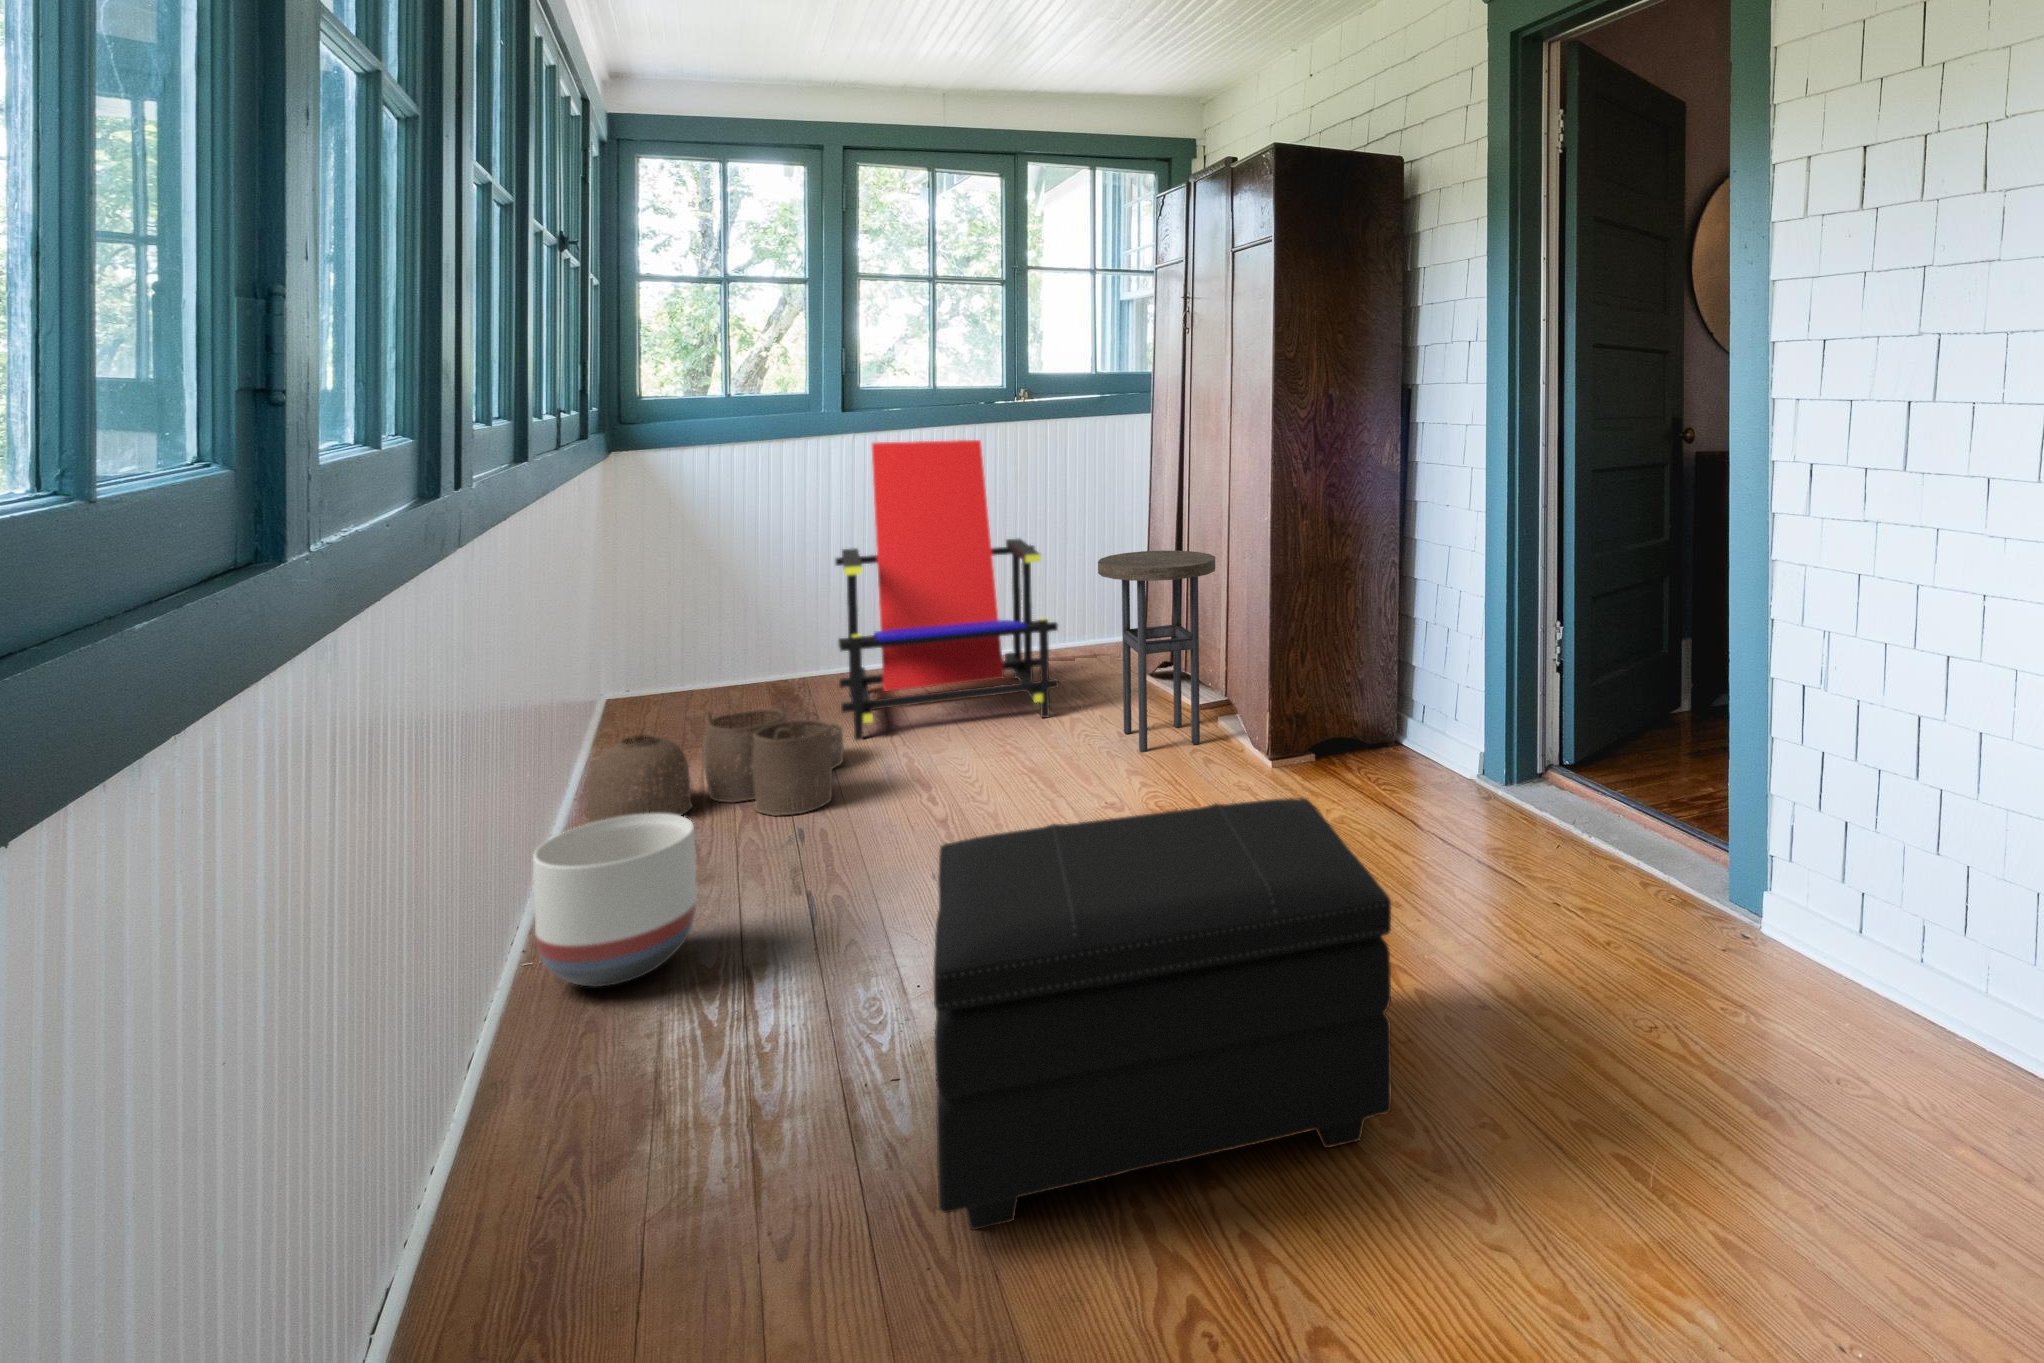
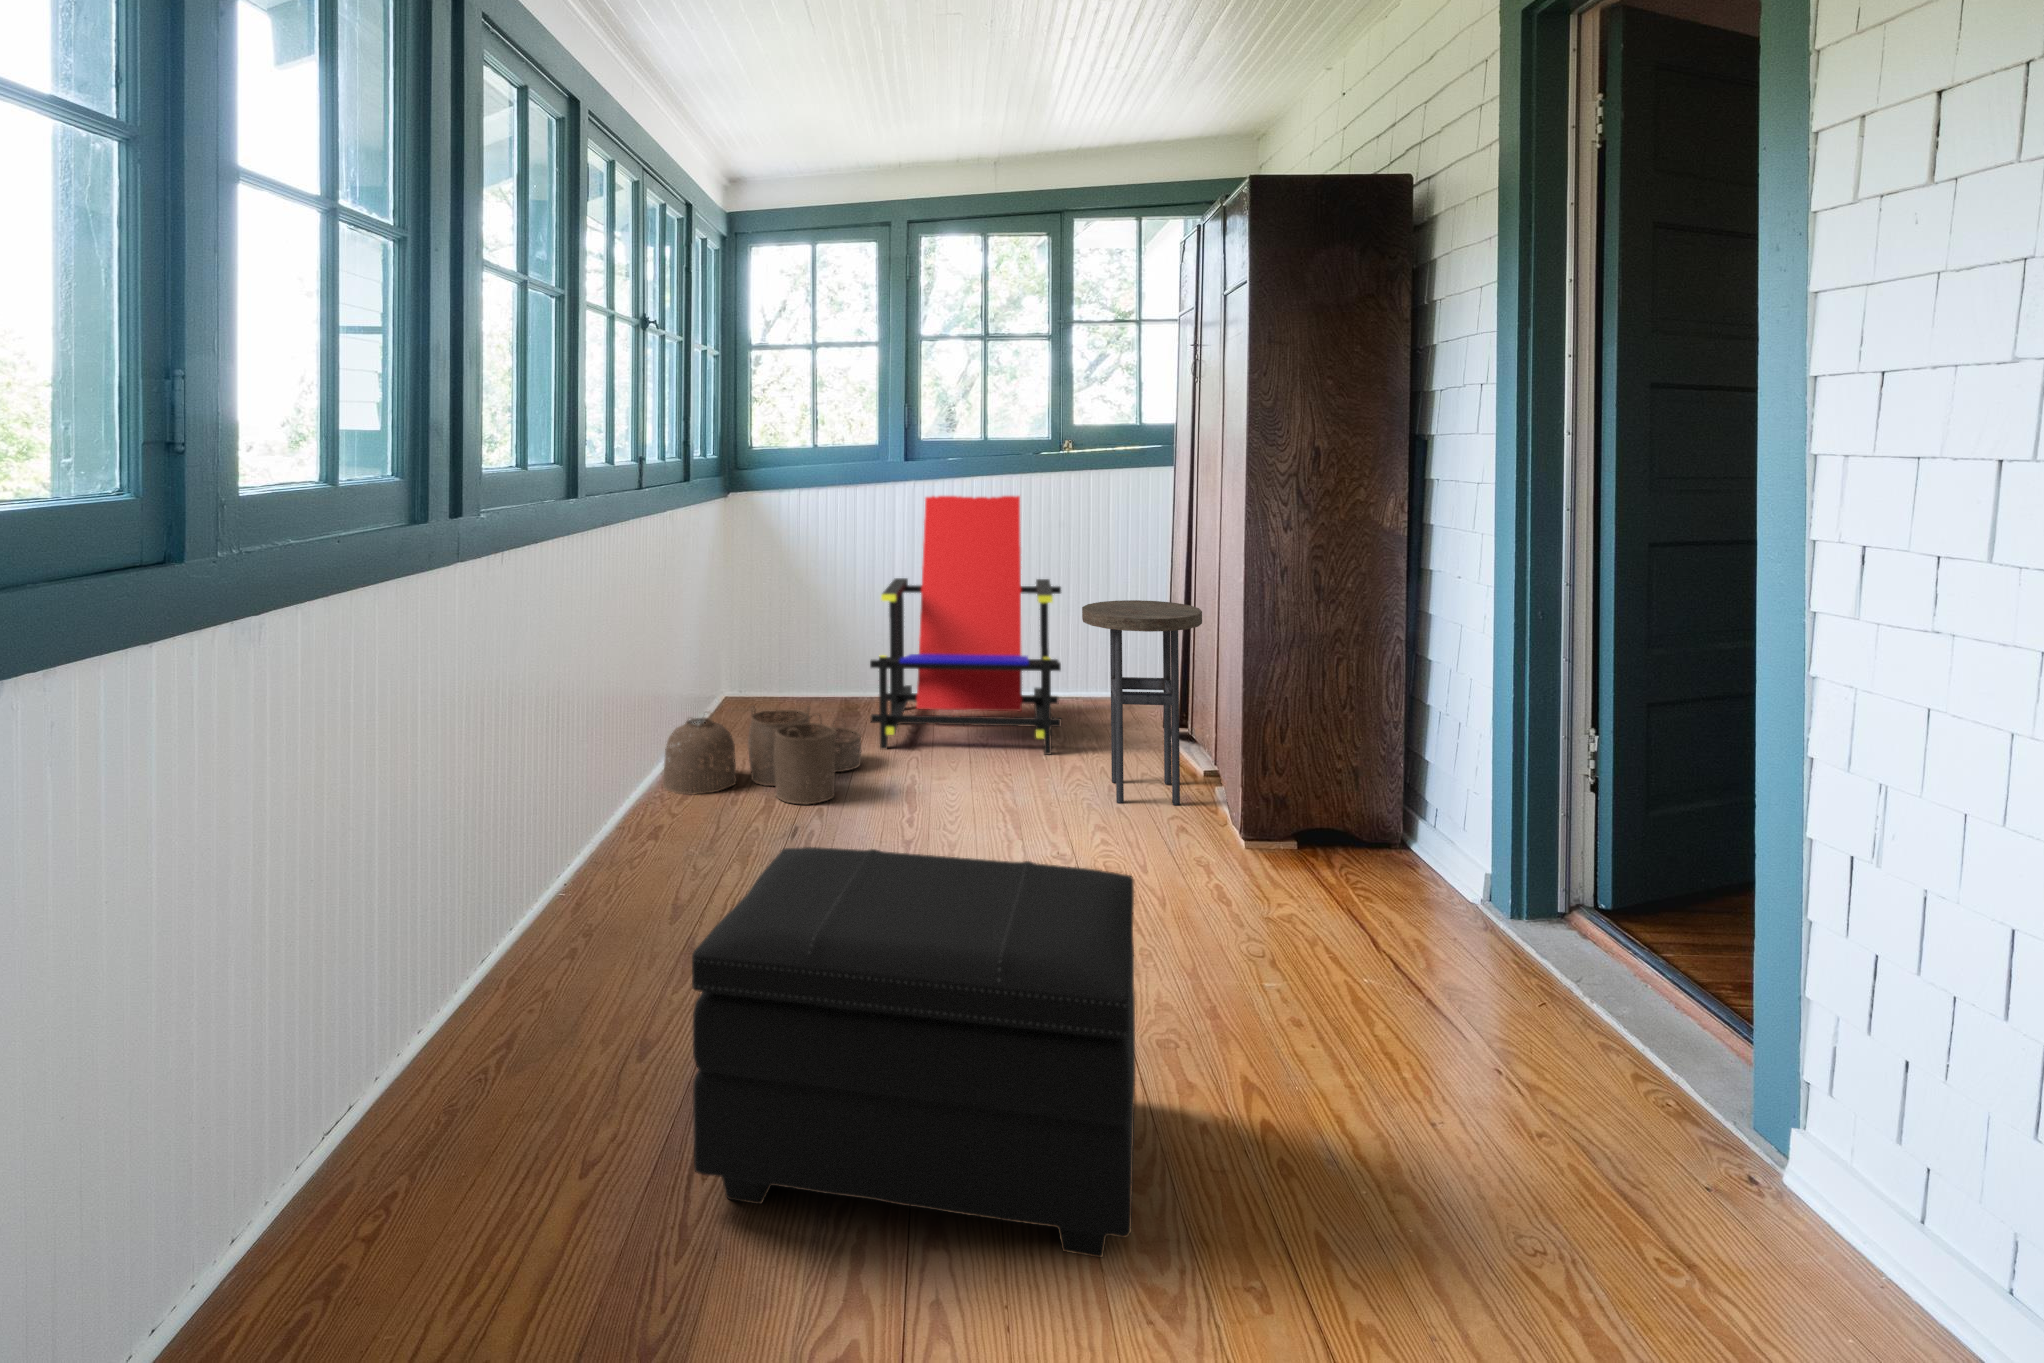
planter: present [533,814,697,987] -> none [564,780,674,912]

